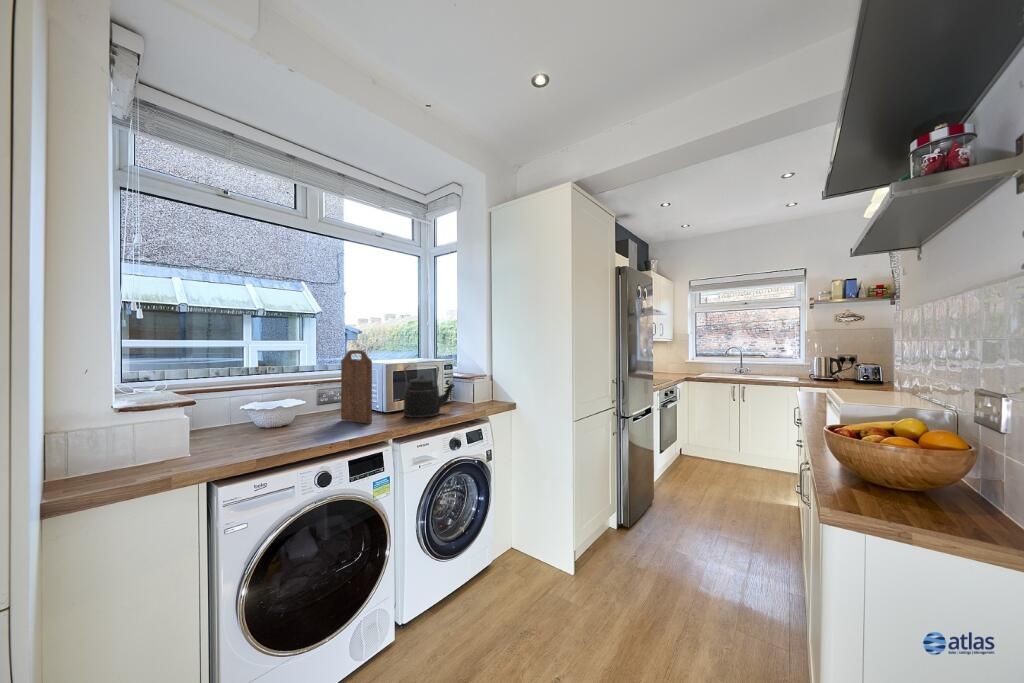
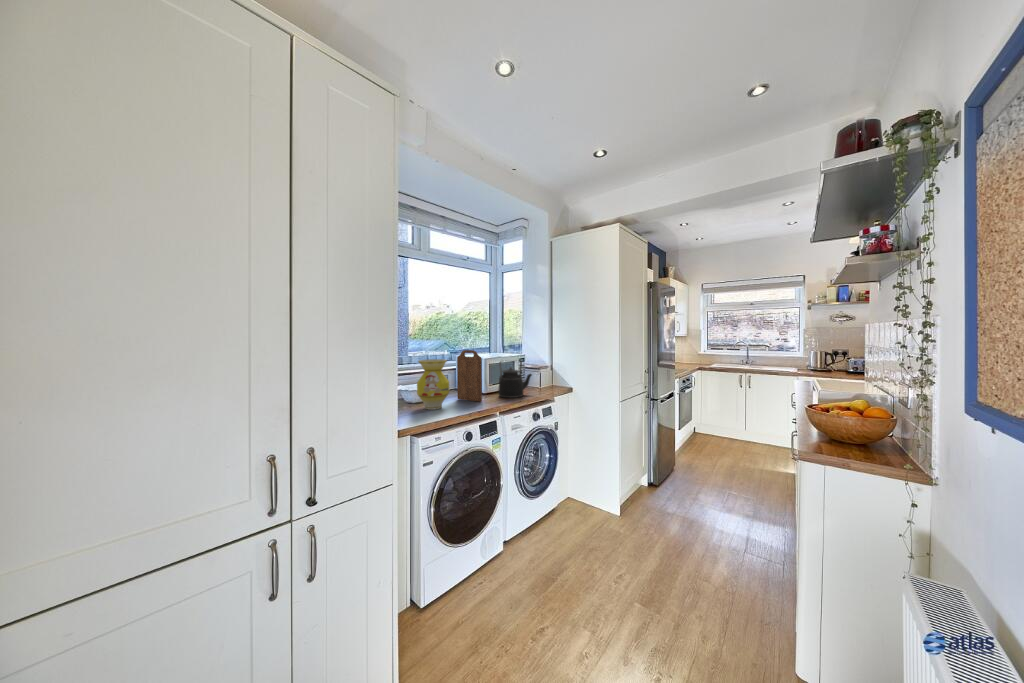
vase: none [261,362,315,437] -> present [417,359,449,410]

